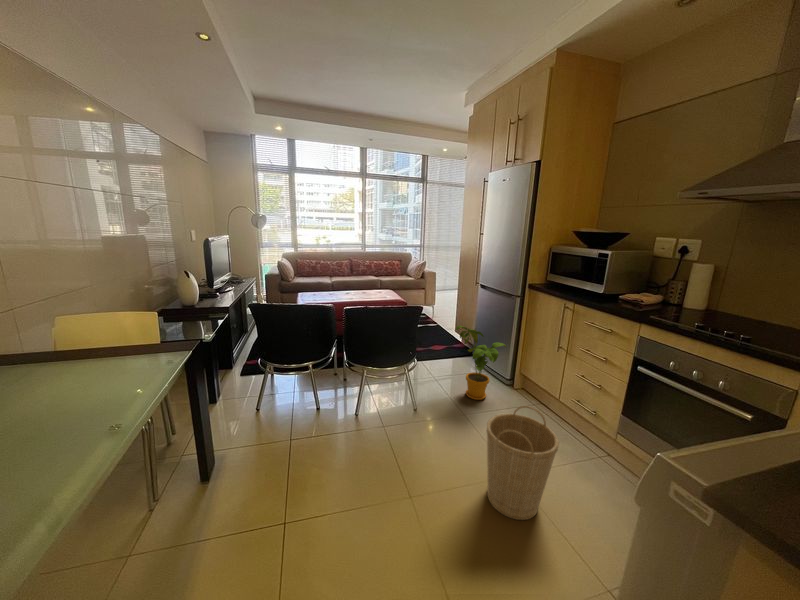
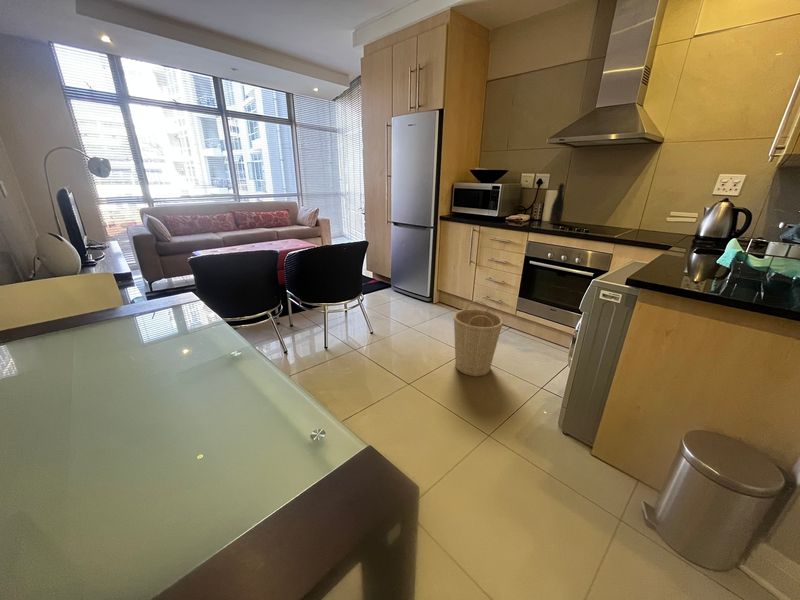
bottle: none [688,255,719,315] -> present [549,183,564,224]
house plant: present [456,326,506,400] -> none [390,257,427,316]

